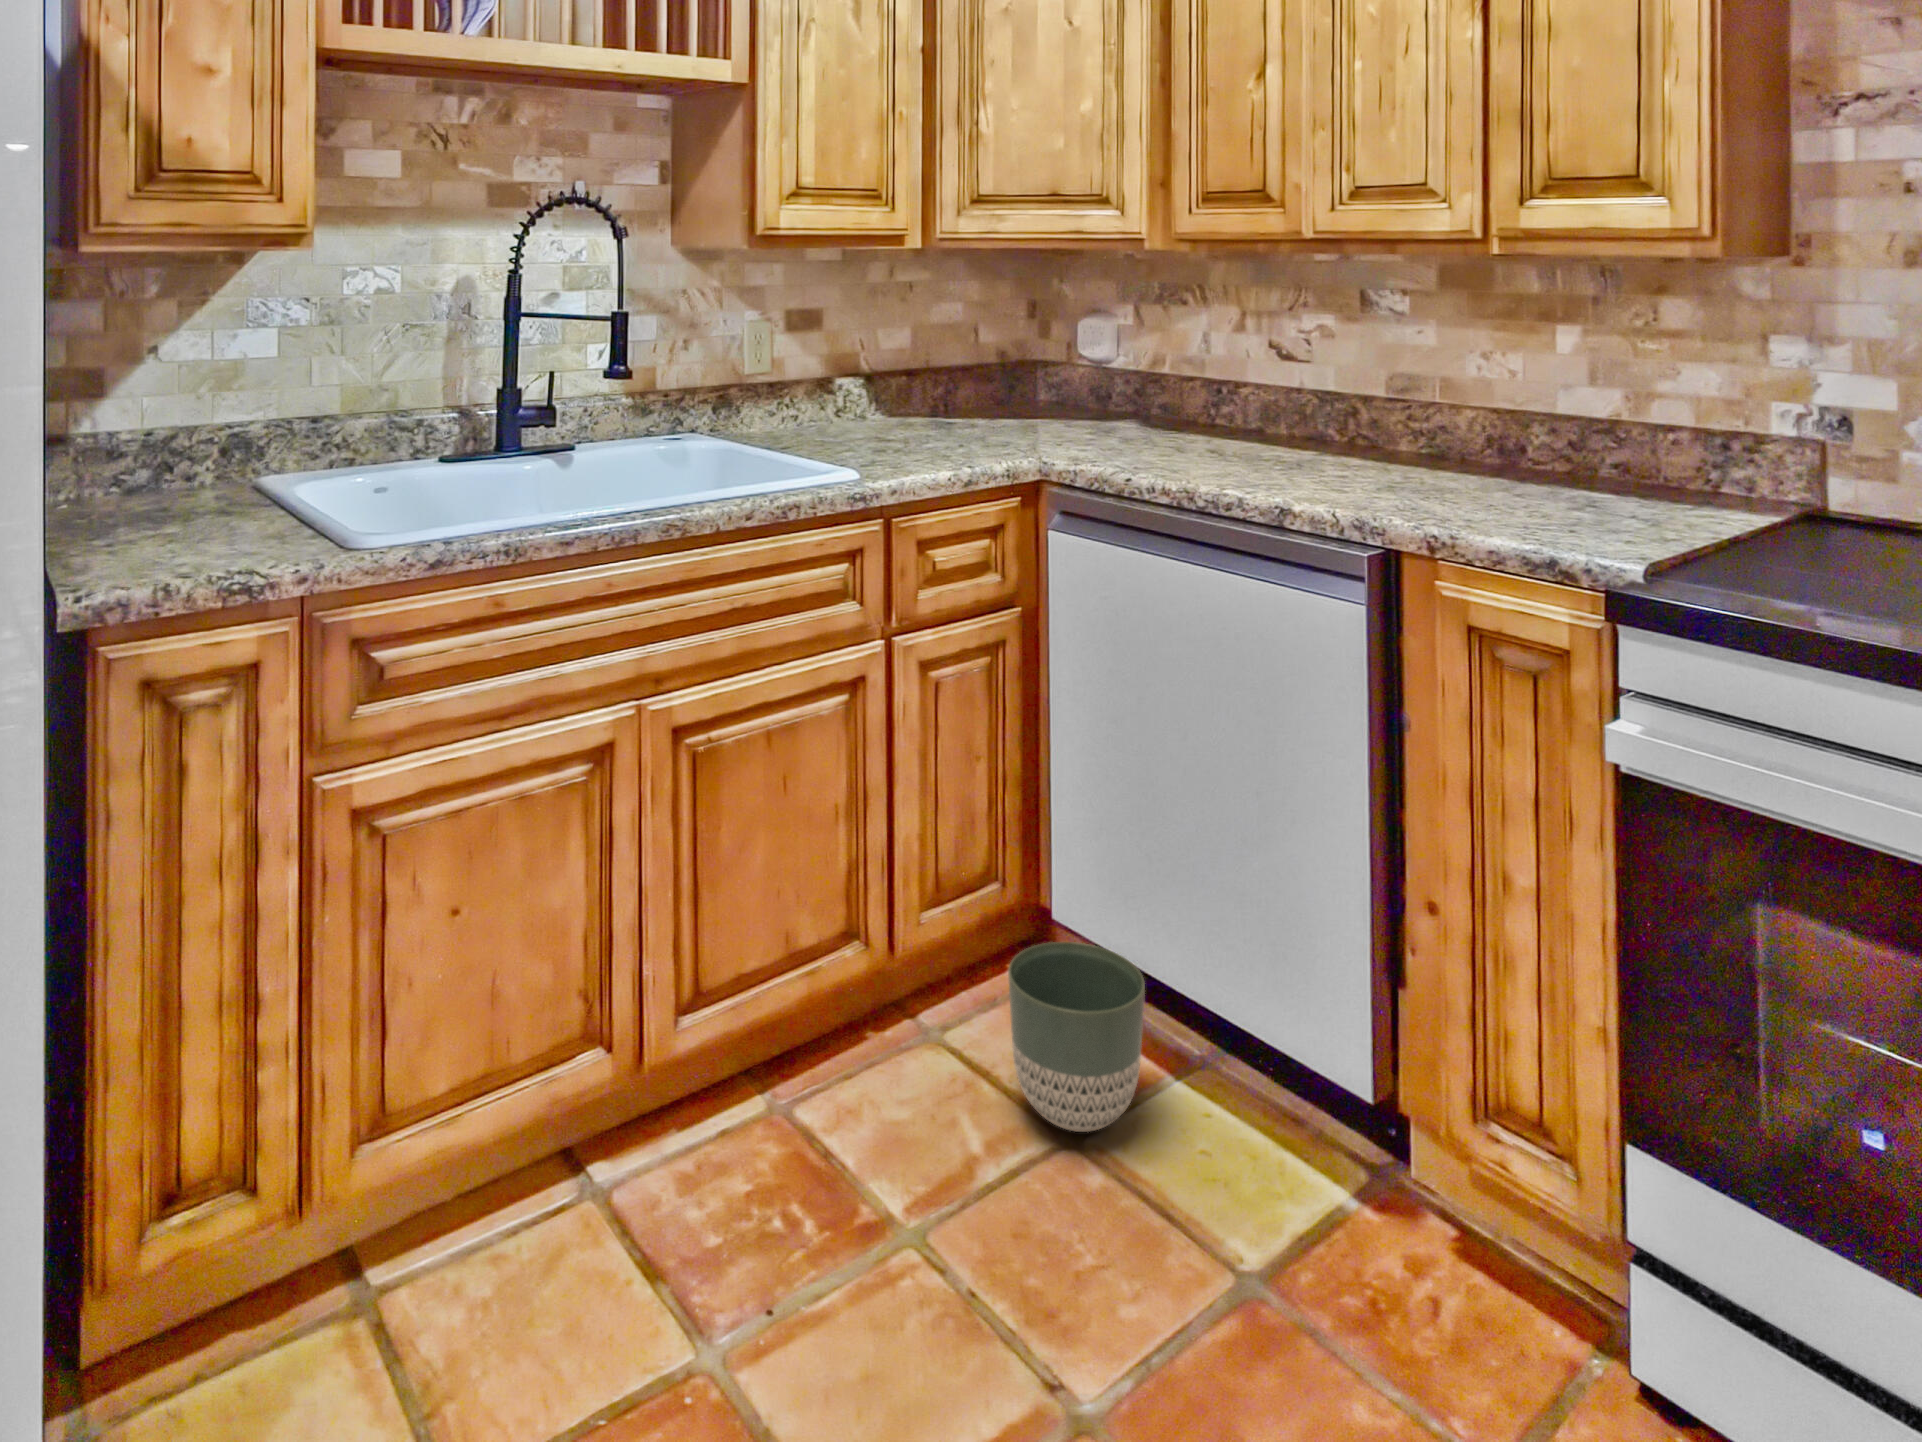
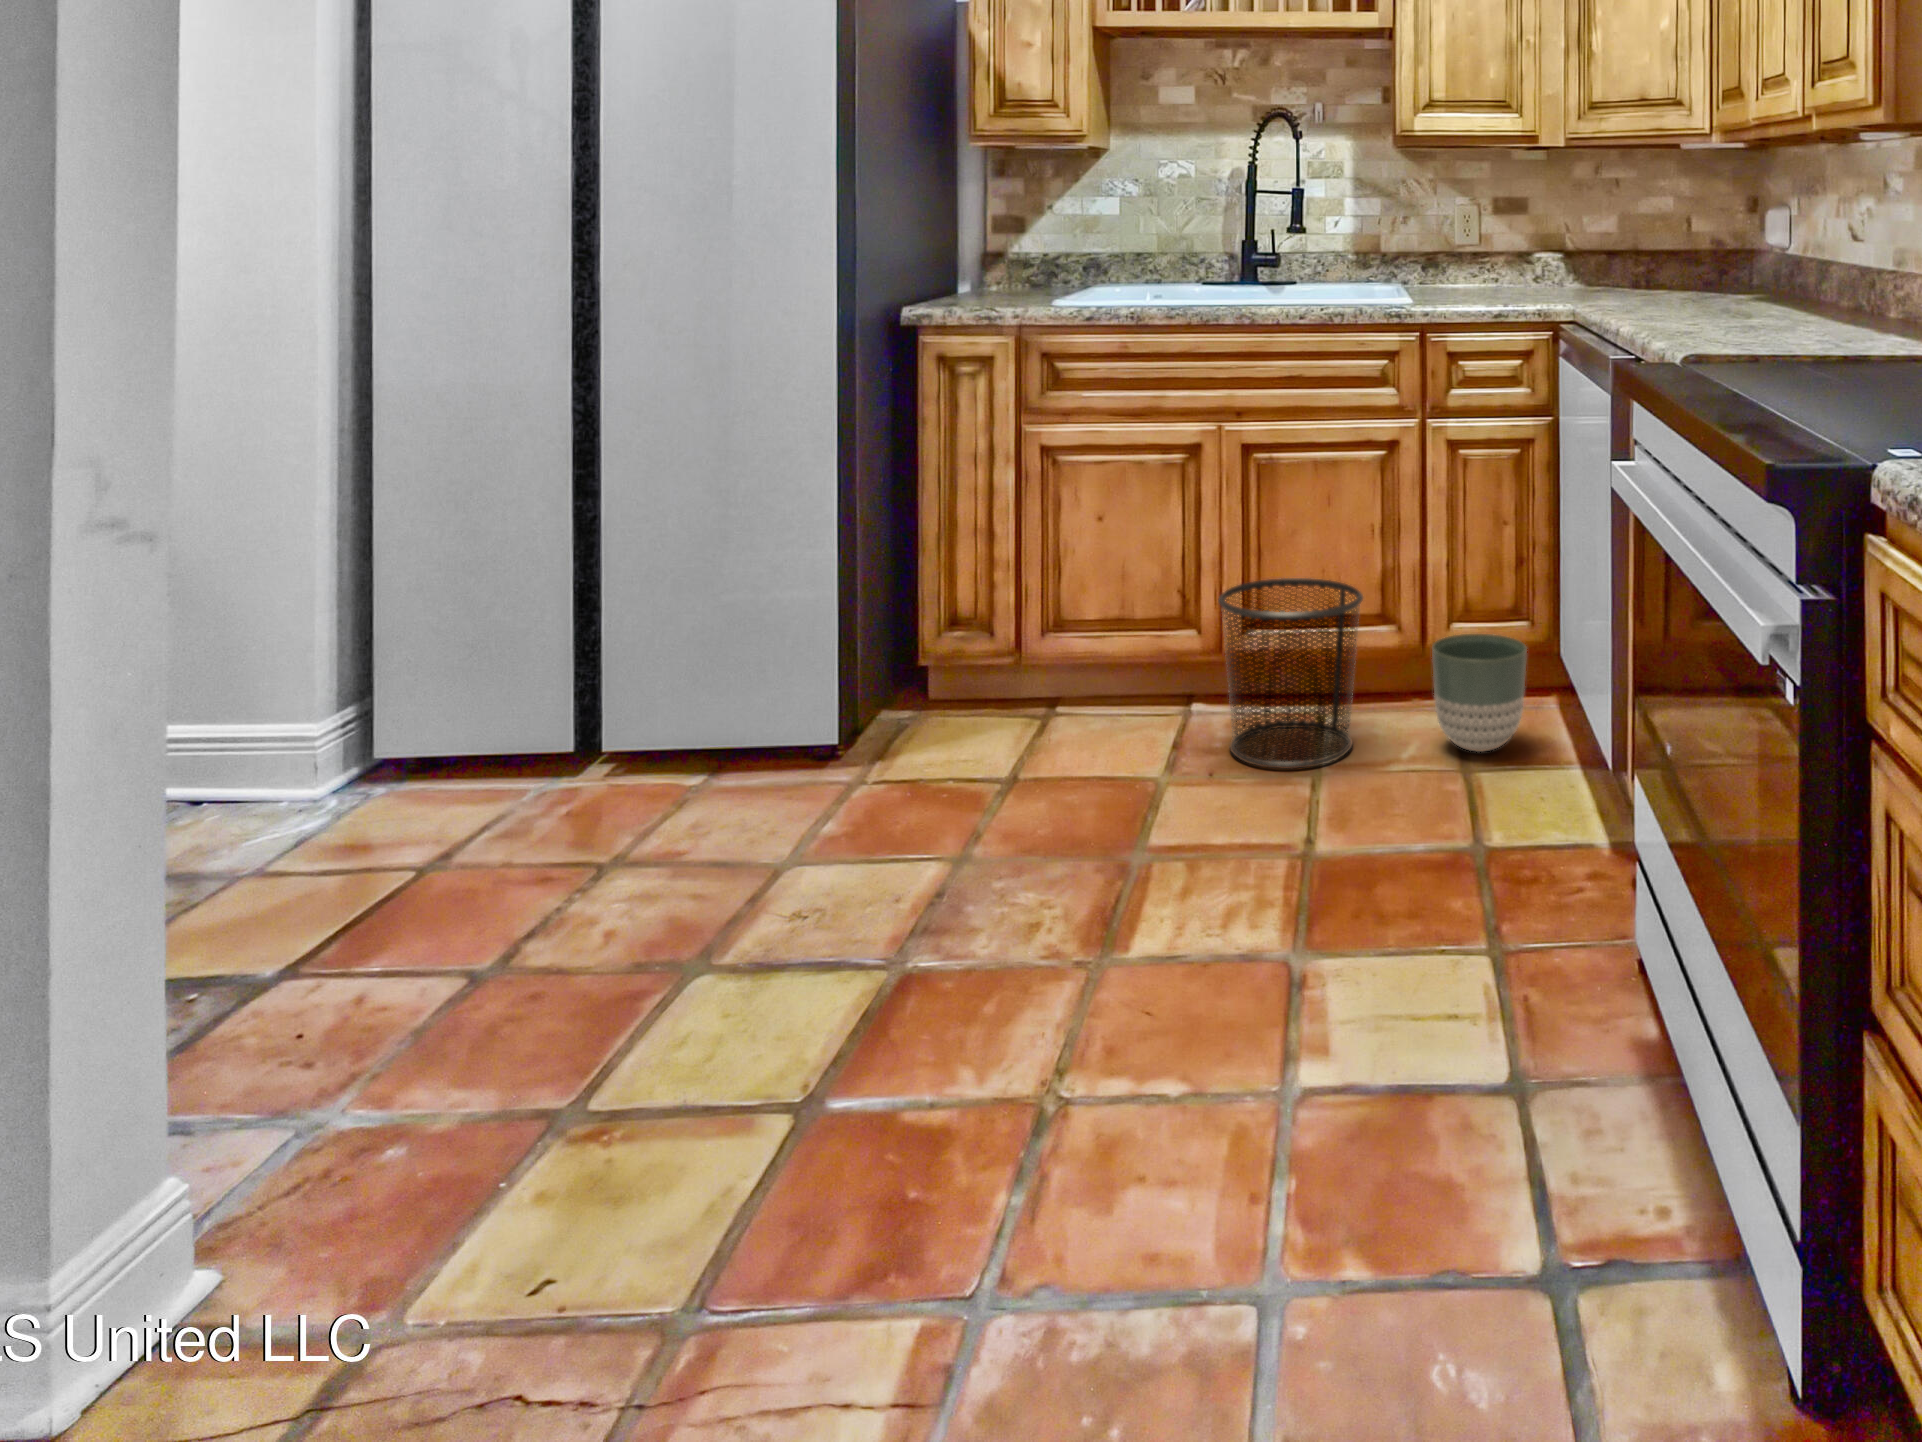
waste bin: none [742,926,973,1293] -> present [1218,578,1363,769]

